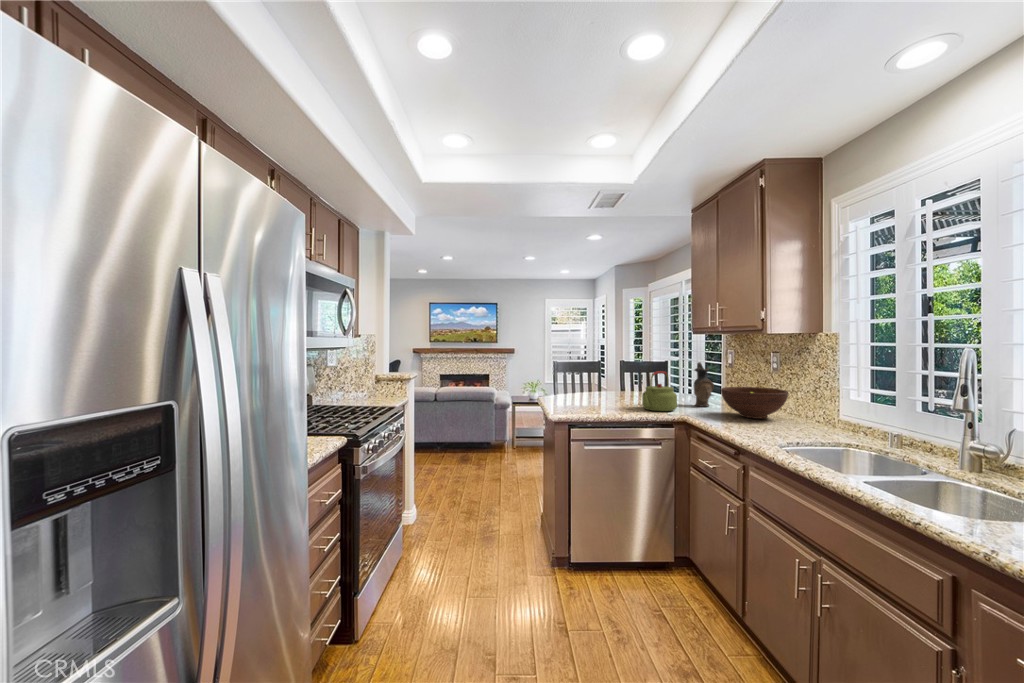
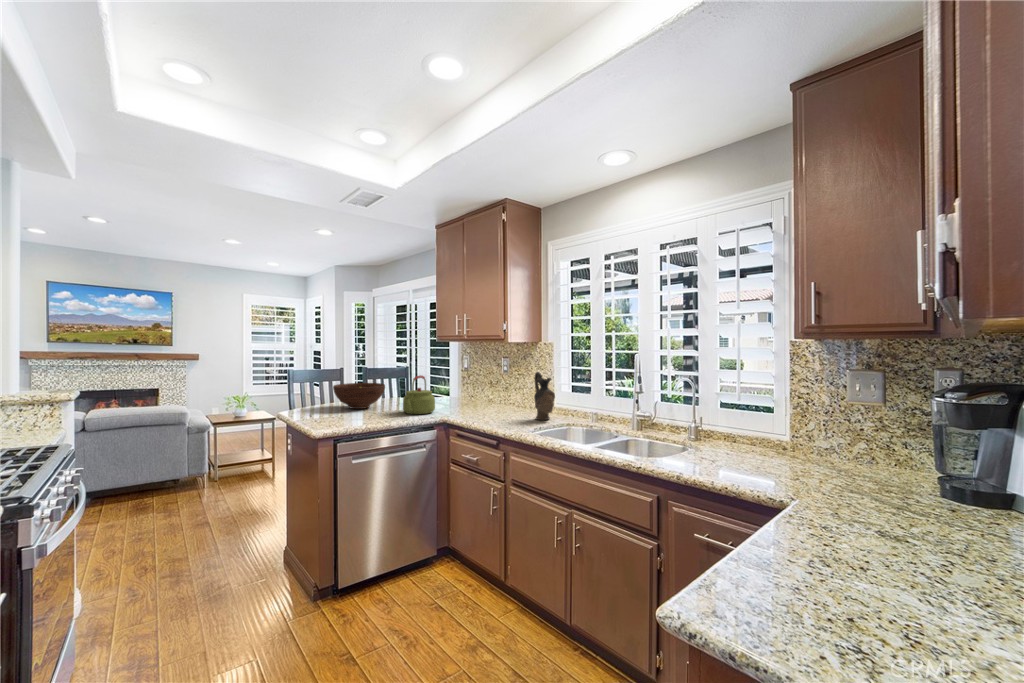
ceramic pitcher: present [694,362,714,407] -> present [534,372,555,420]
fruit bowl: present [721,387,788,419] -> present [333,383,385,409]

